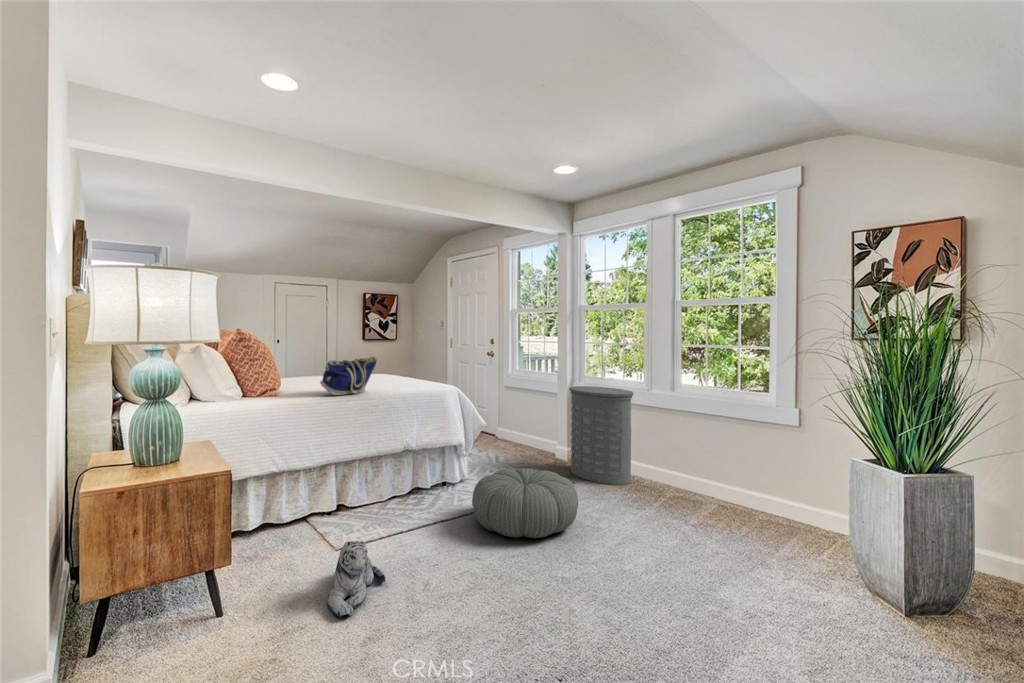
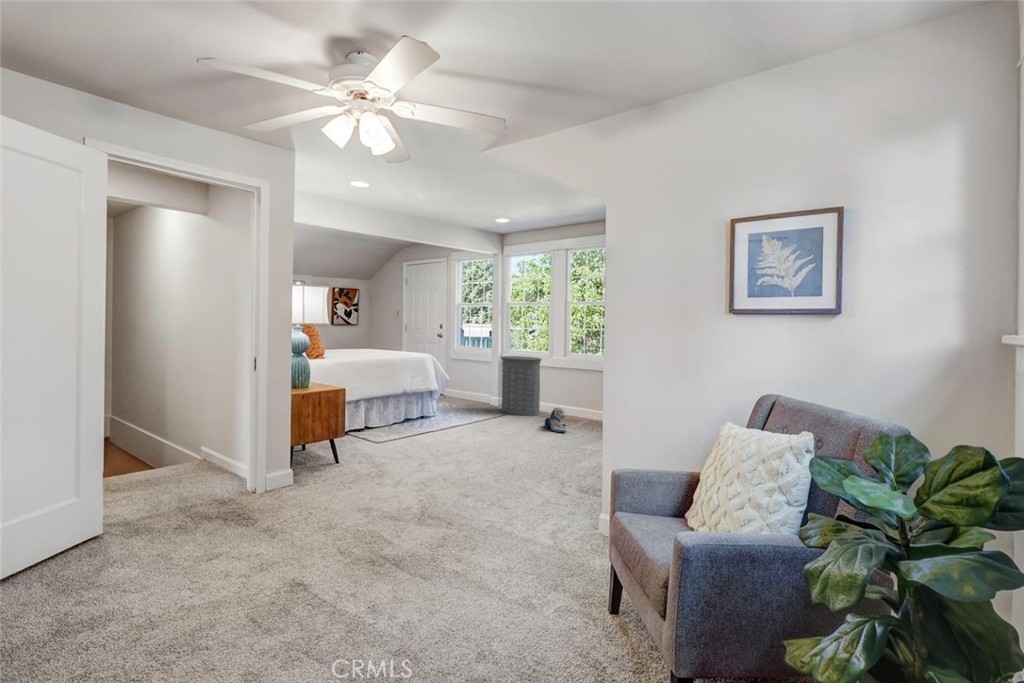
tote bag: present [320,357,377,395] -> none [350,335,383,359]
pouf: present [472,468,578,538] -> none [449,402,510,435]
plush toy: present [327,541,385,617] -> present [545,408,566,432]

